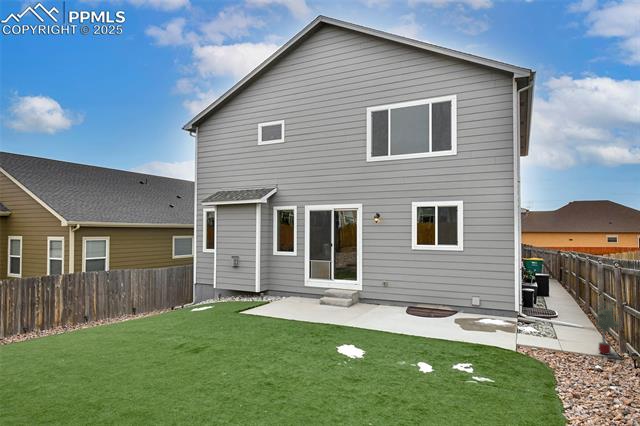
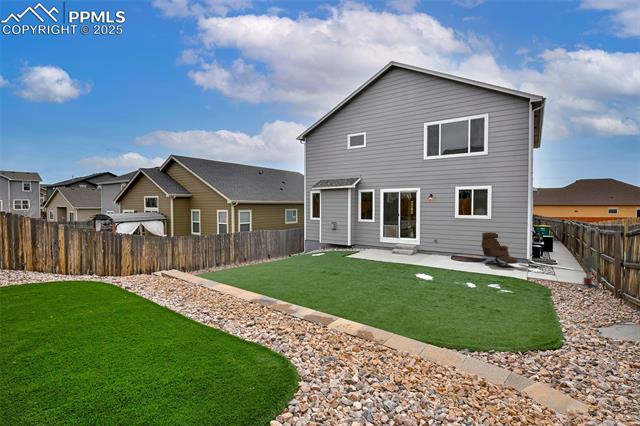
lounge chair: none [451,271,503,327] -> present [481,232,518,268]

